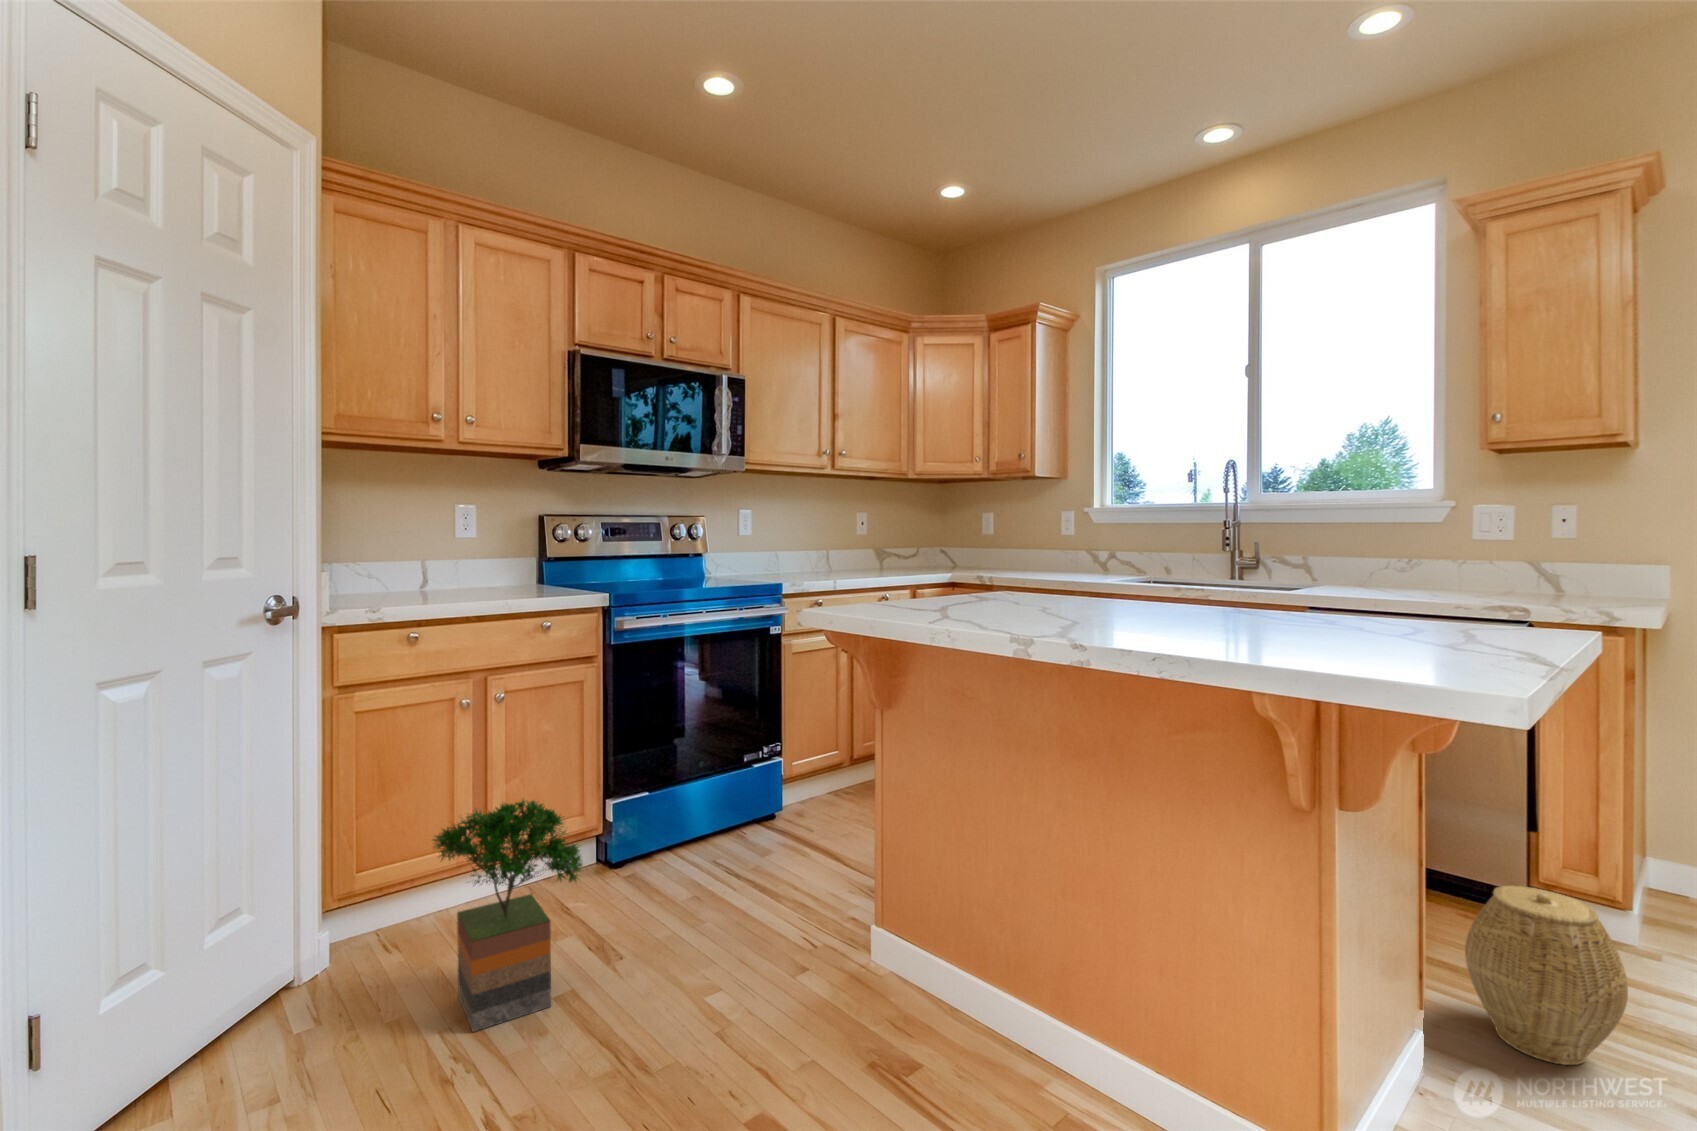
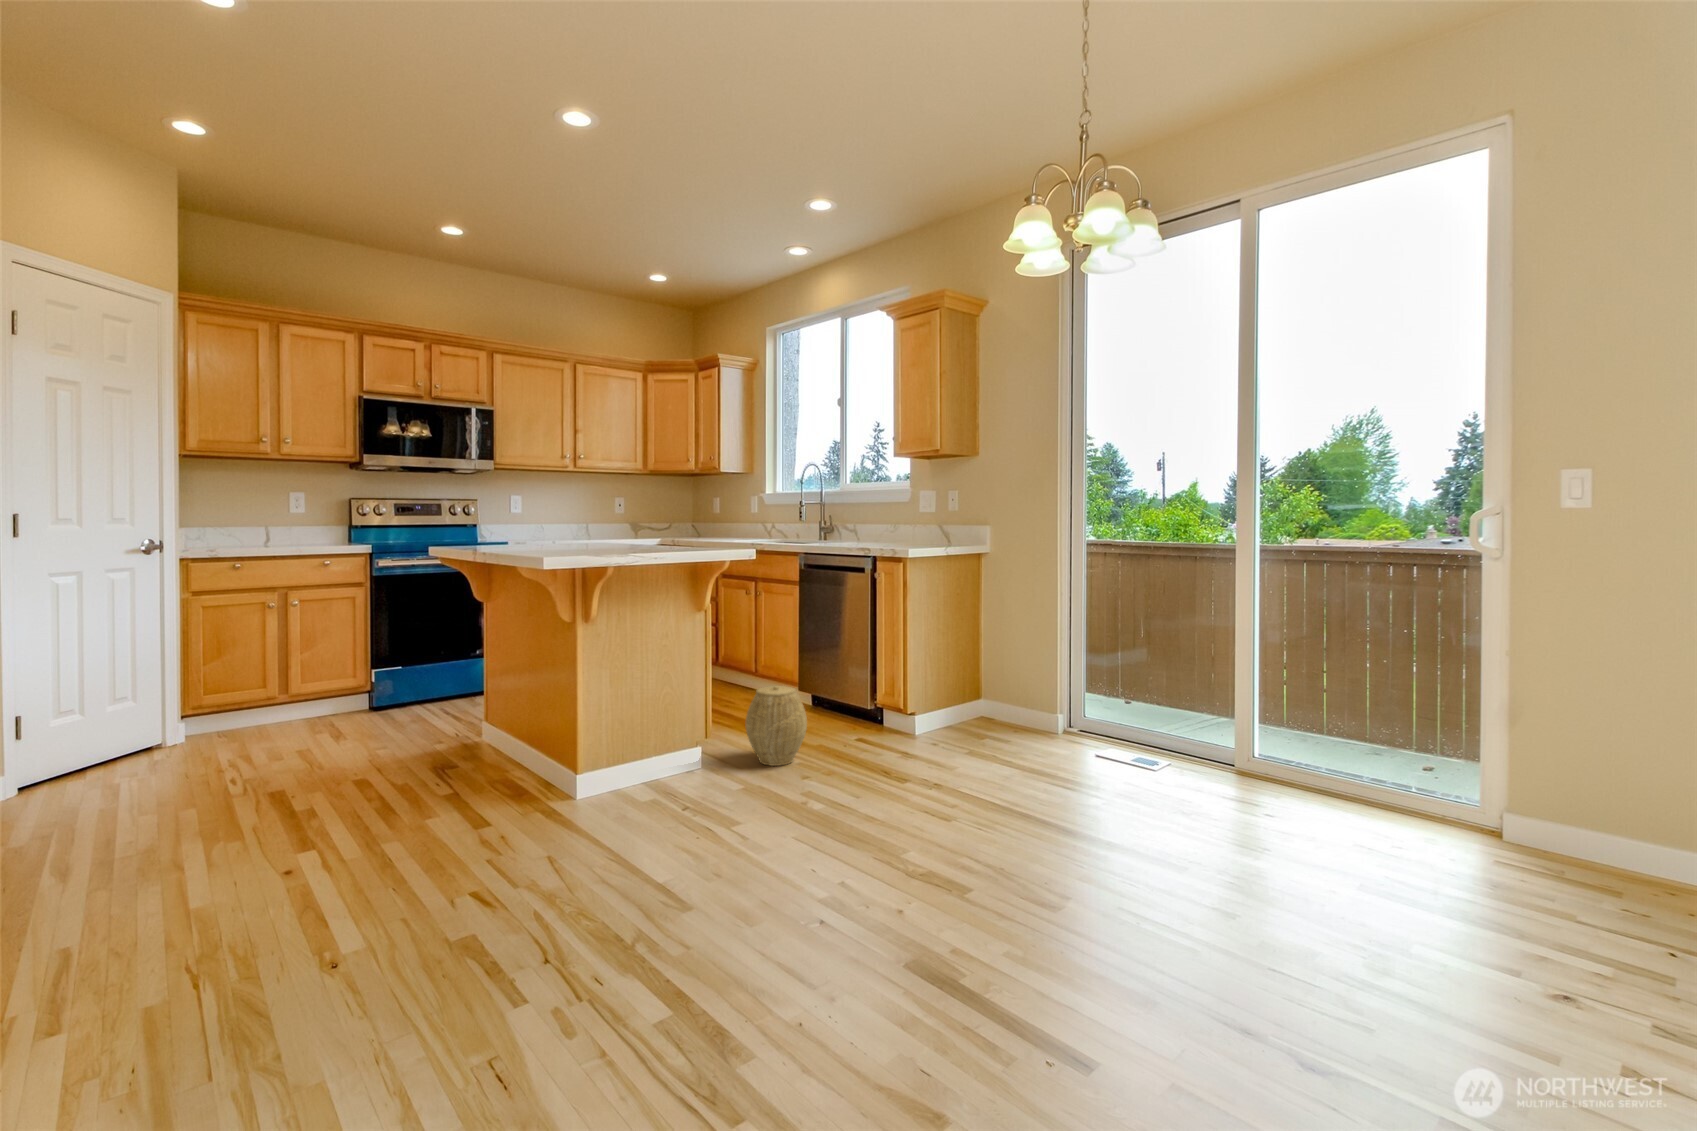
potted tree: present [433,799,582,1032] -> none [224,648,313,758]

